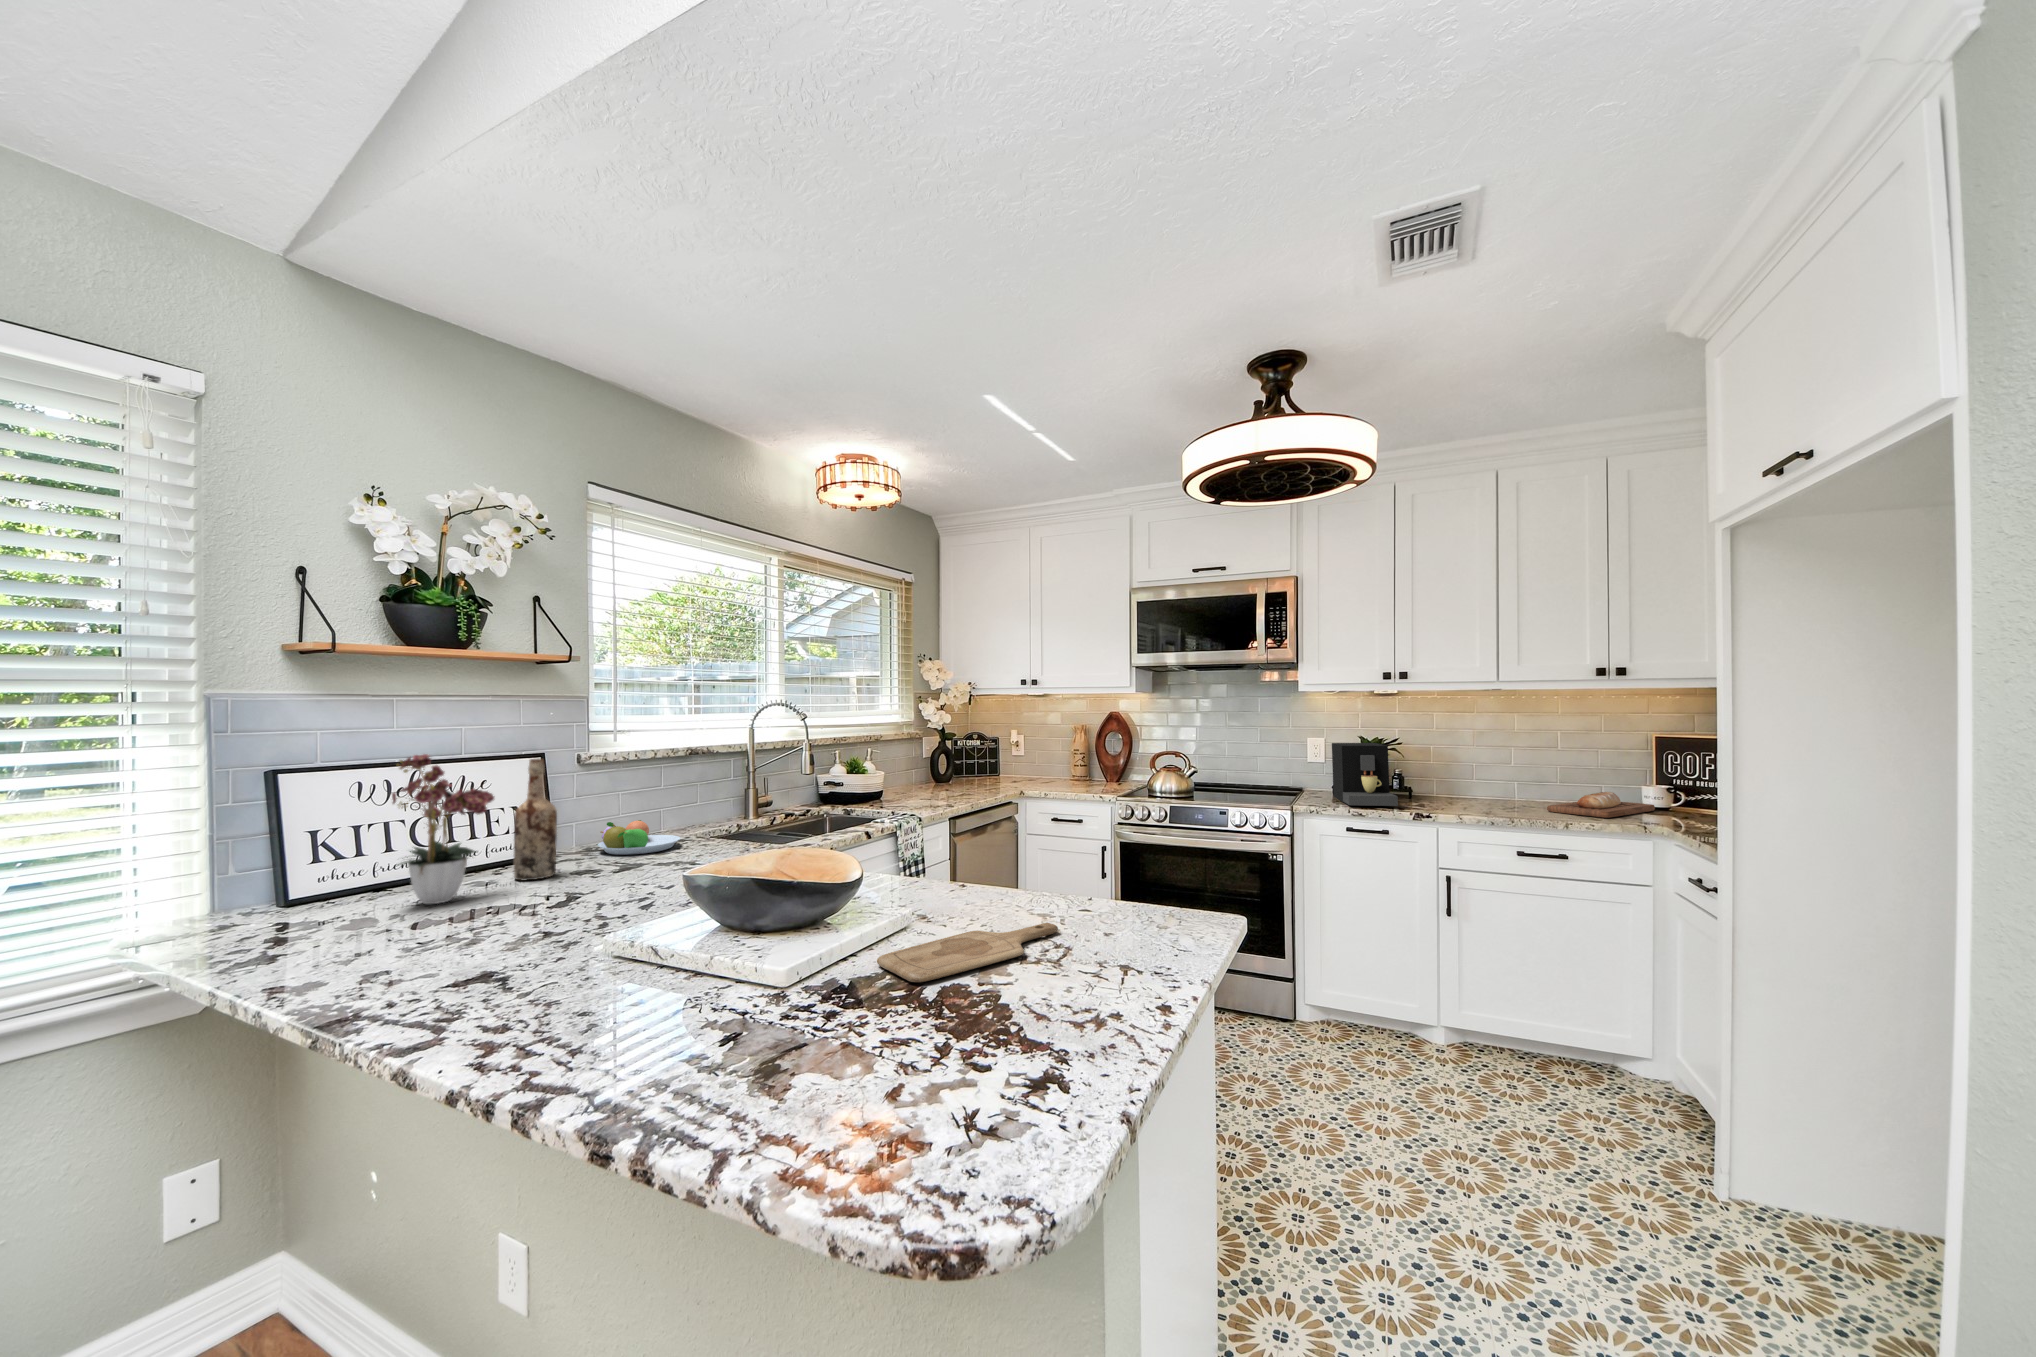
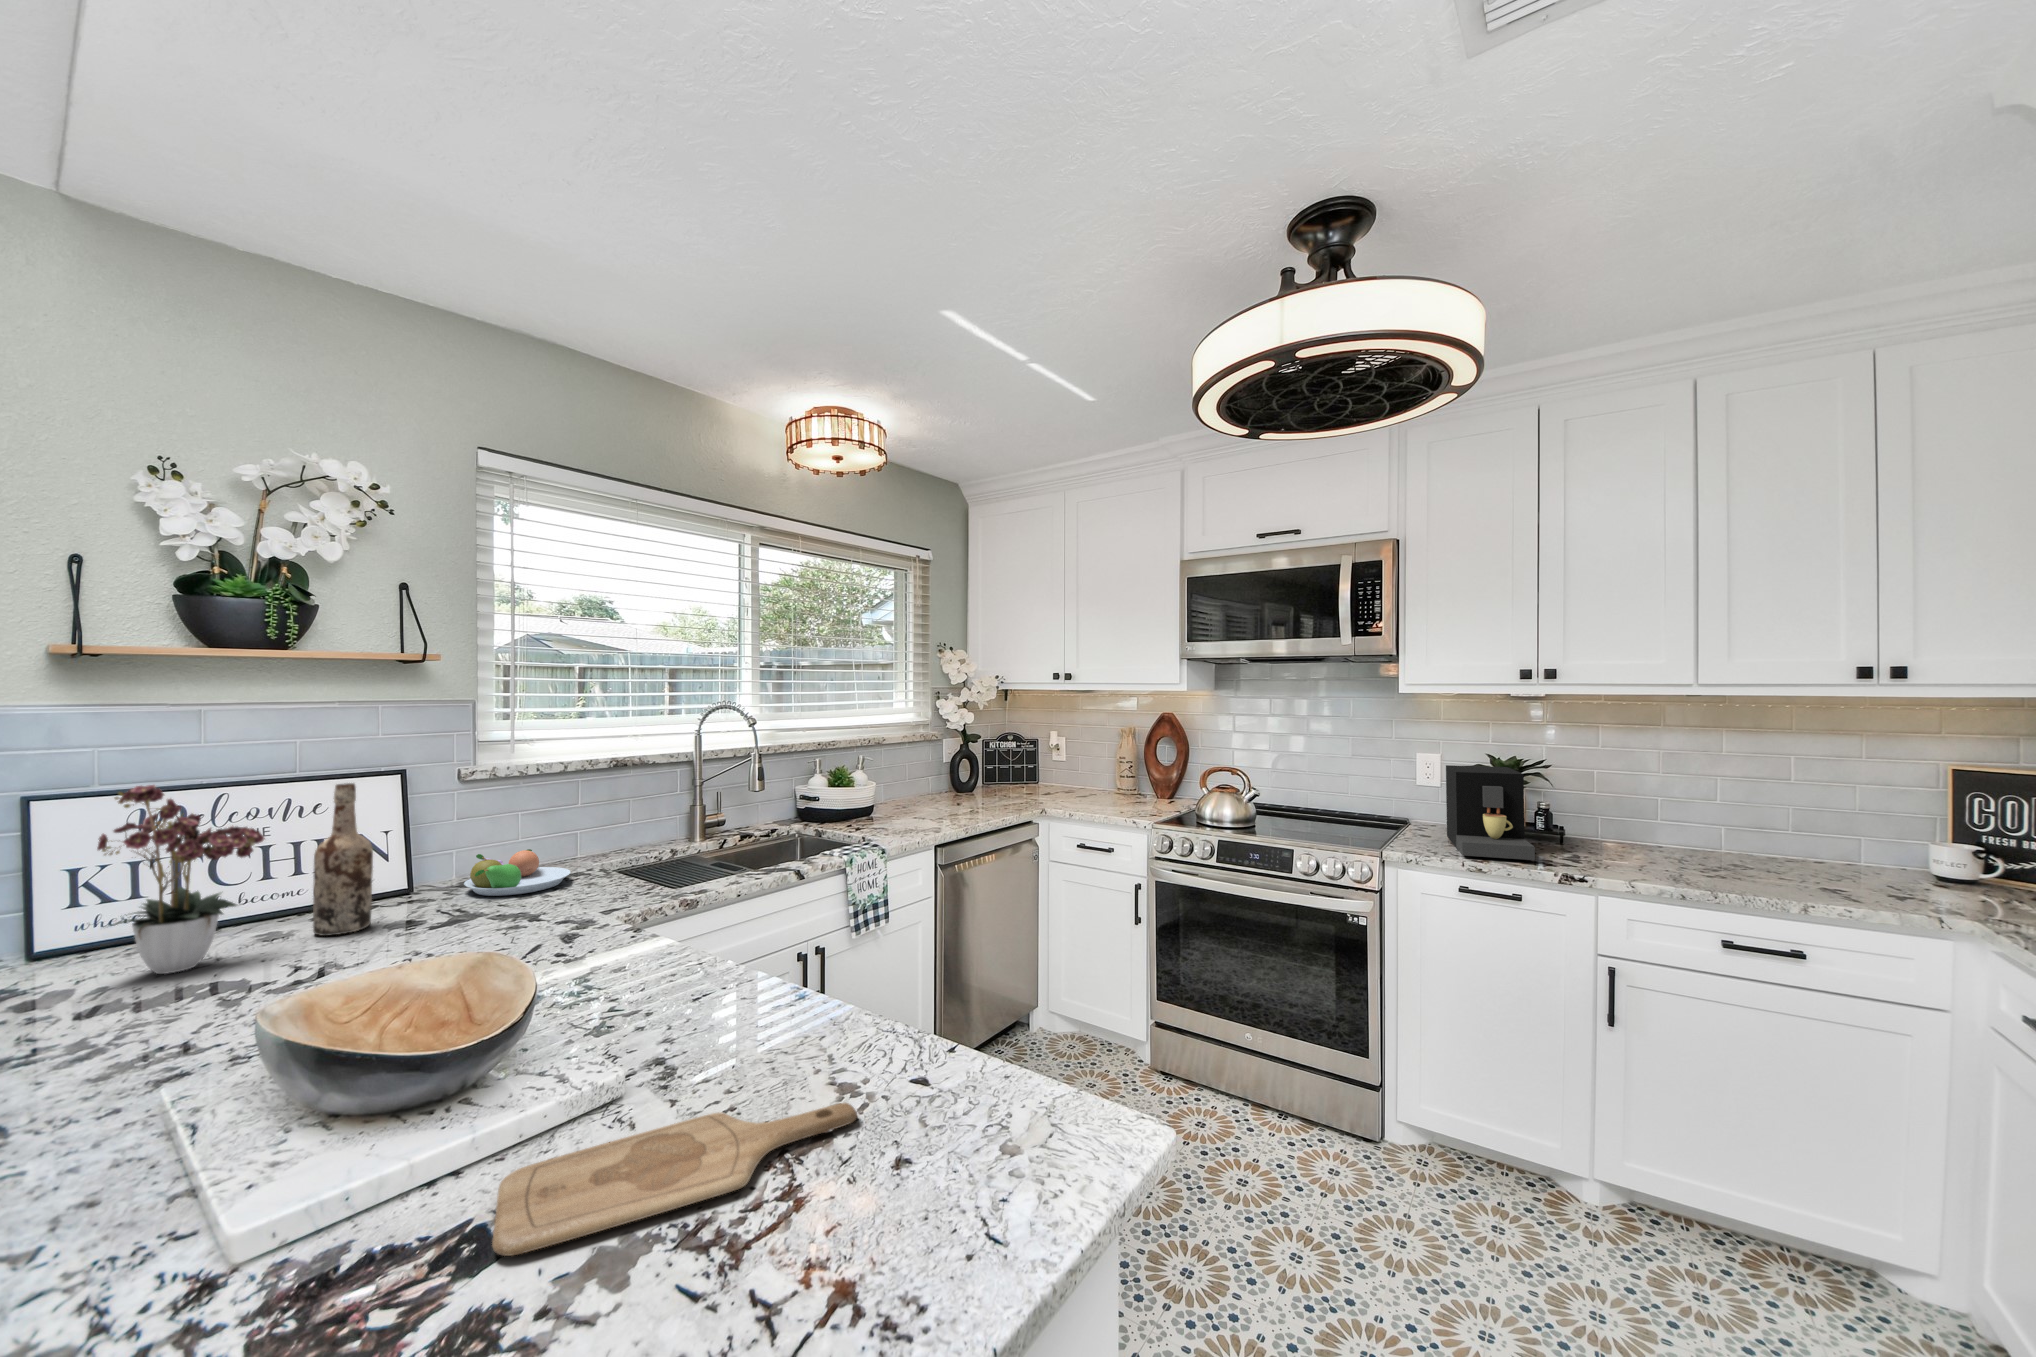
bread loaf: present [1547,792,1655,818] -> none [1772,855,1958,900]

